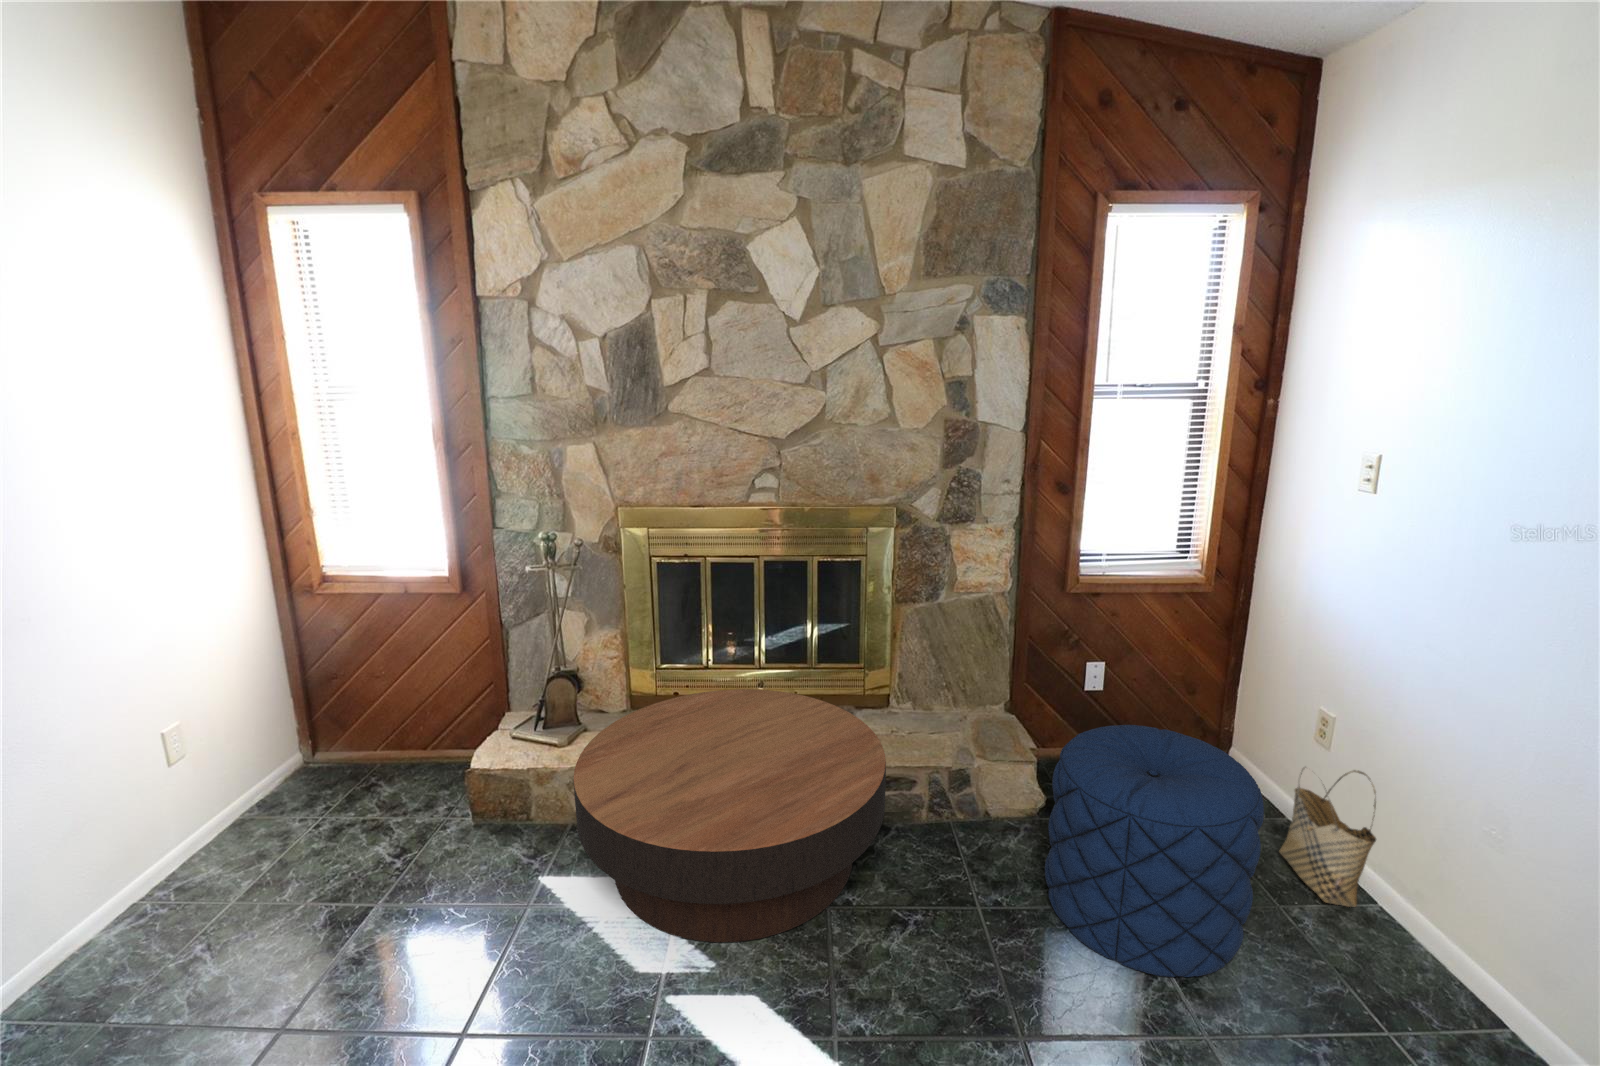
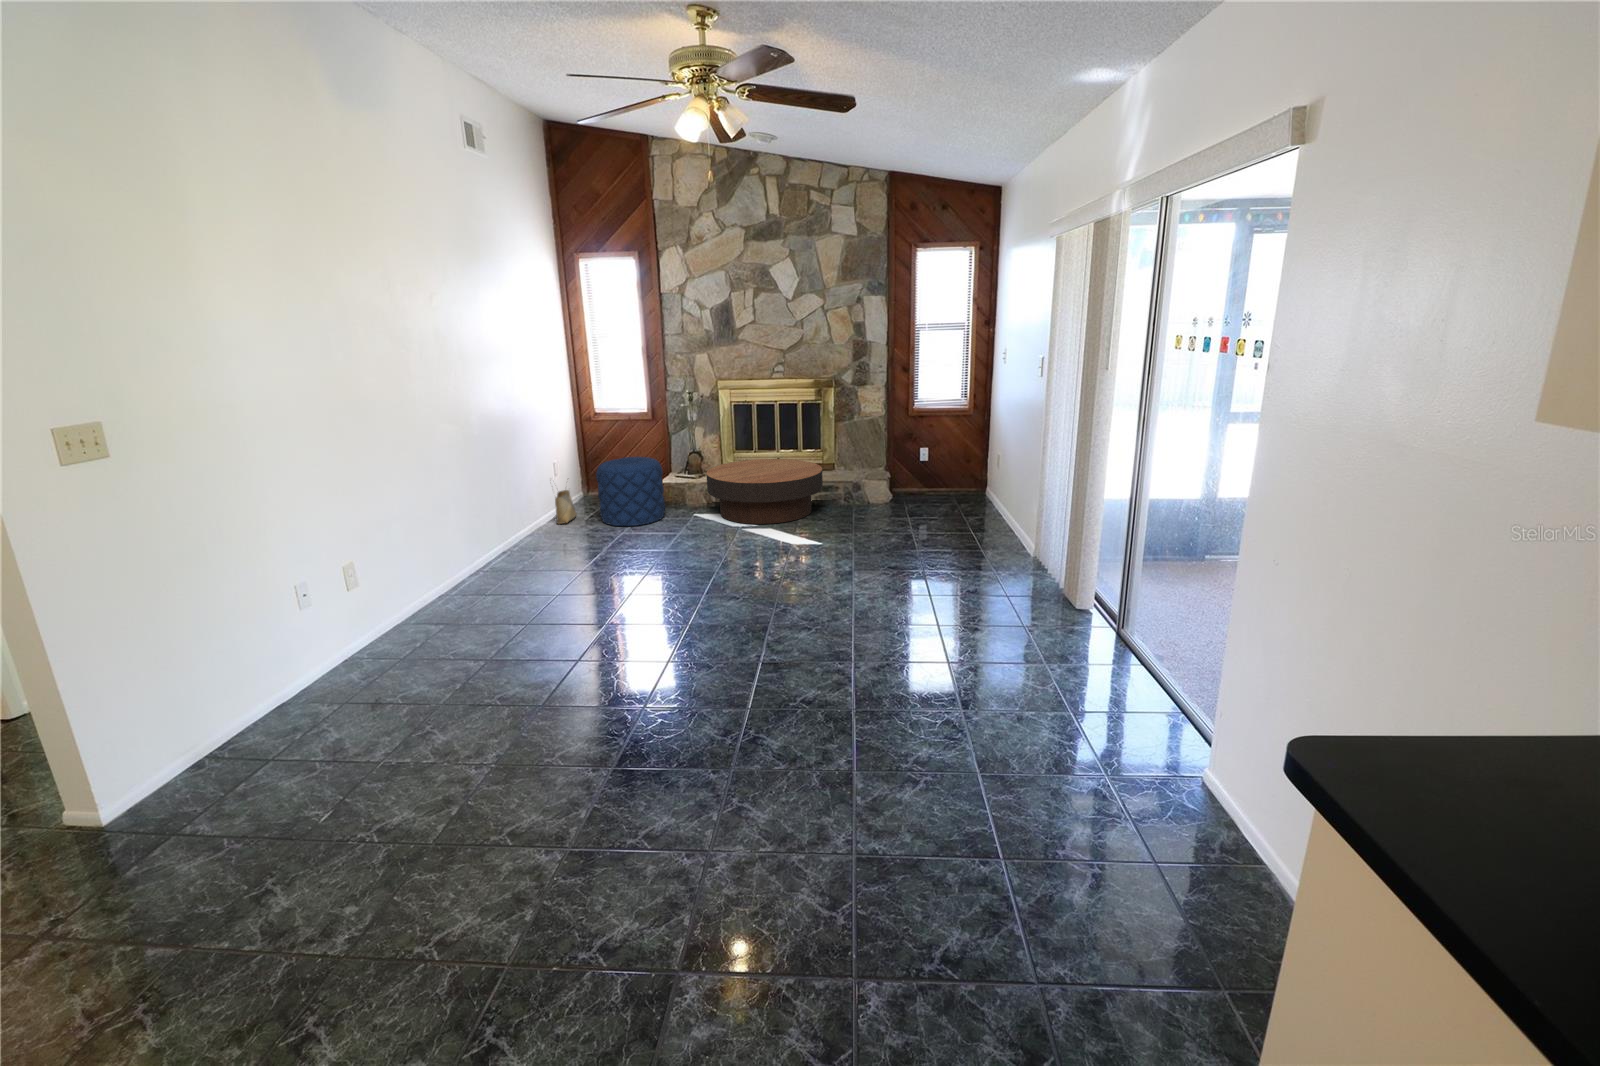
pouf: present [1045,725,1264,977] -> present [596,457,665,526]
woven basket: present [1279,768,1376,907] -> present [555,490,577,524]

